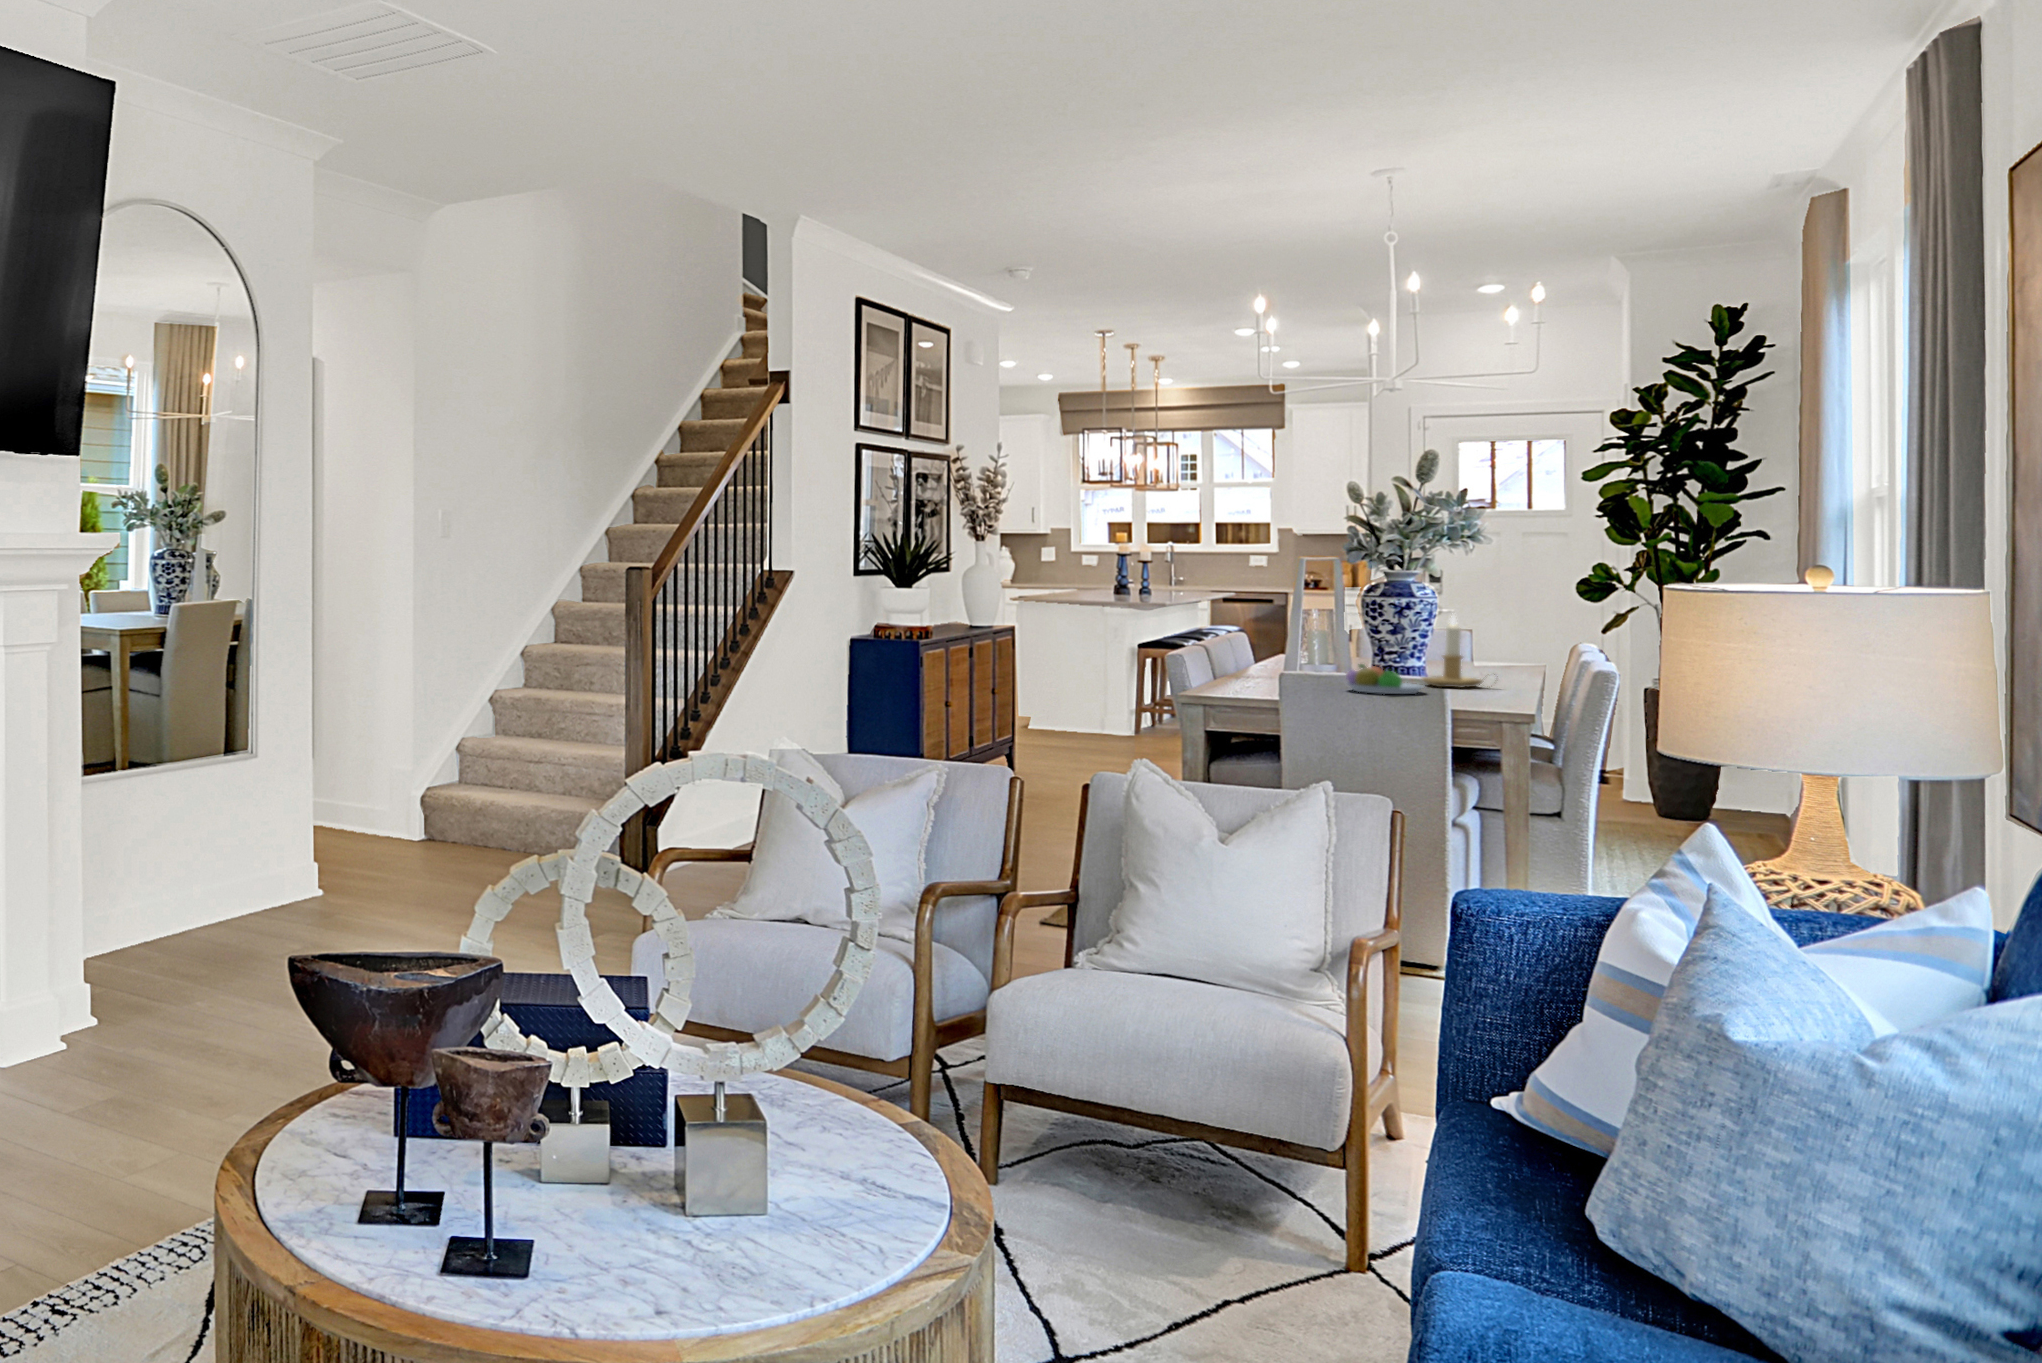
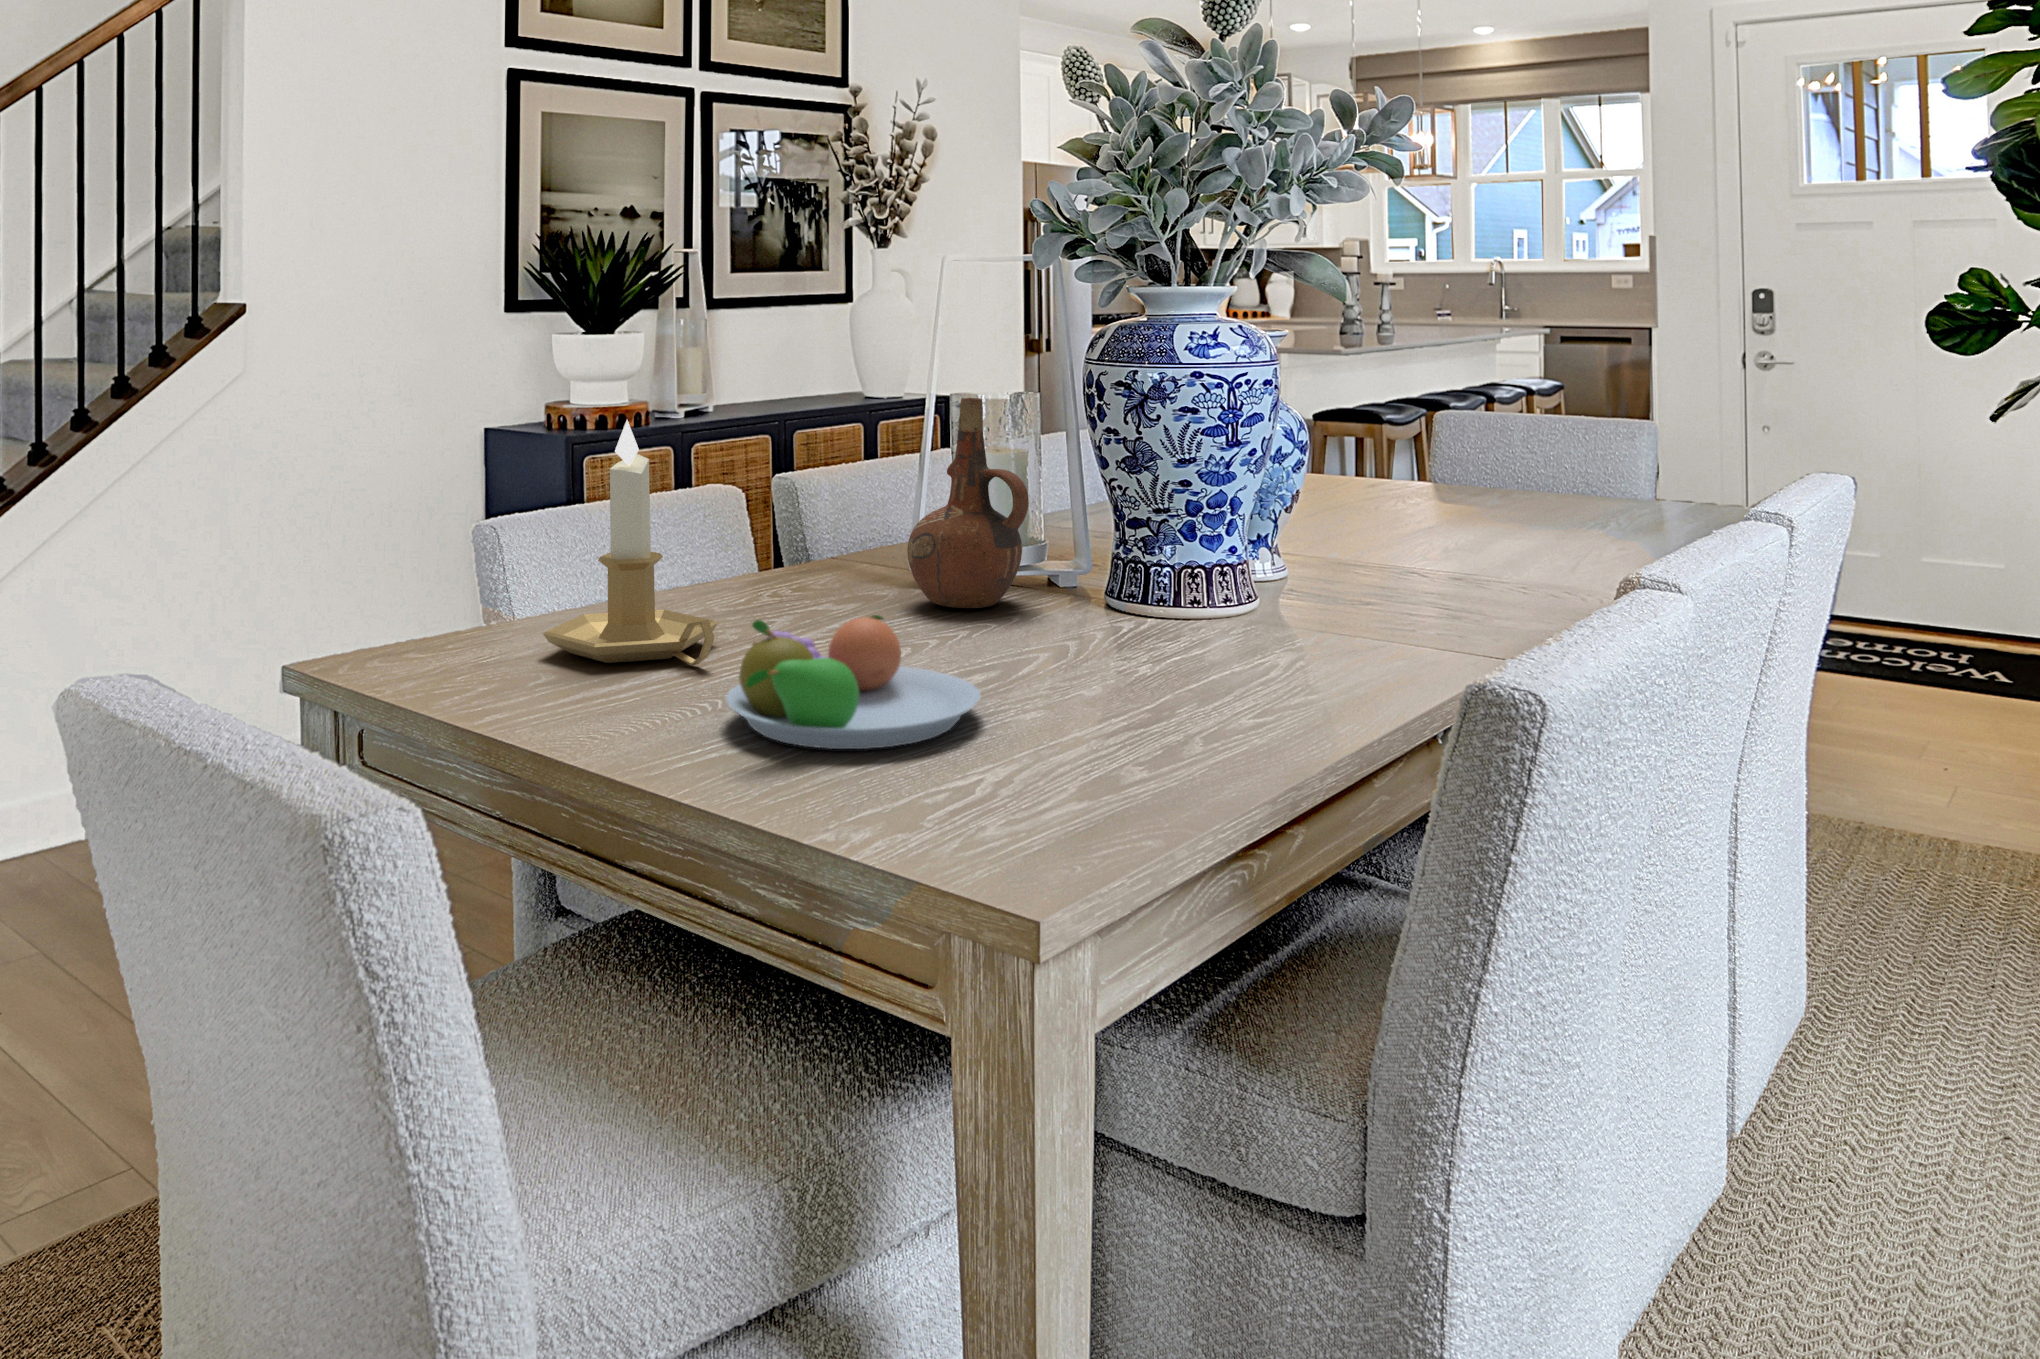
ceramic pitcher: none [1309,607,1355,678] -> present [907,398,1029,608]
candlestick: present [1422,615,1498,688] -> present [543,420,718,666]

